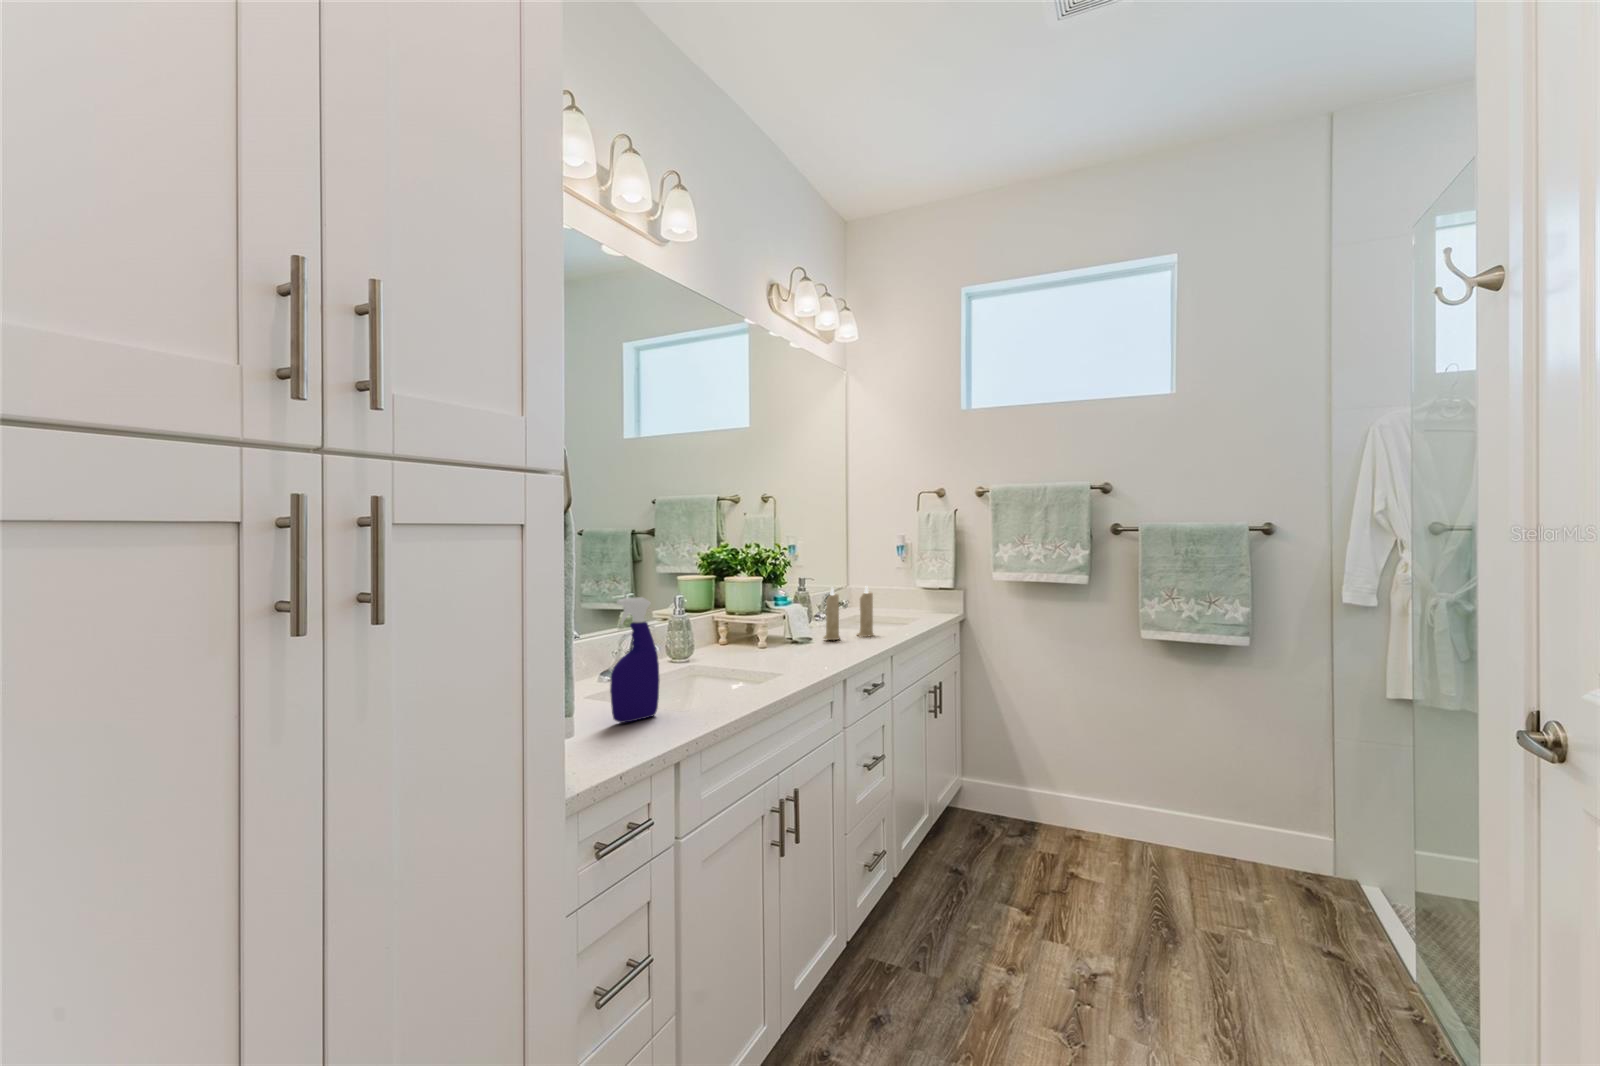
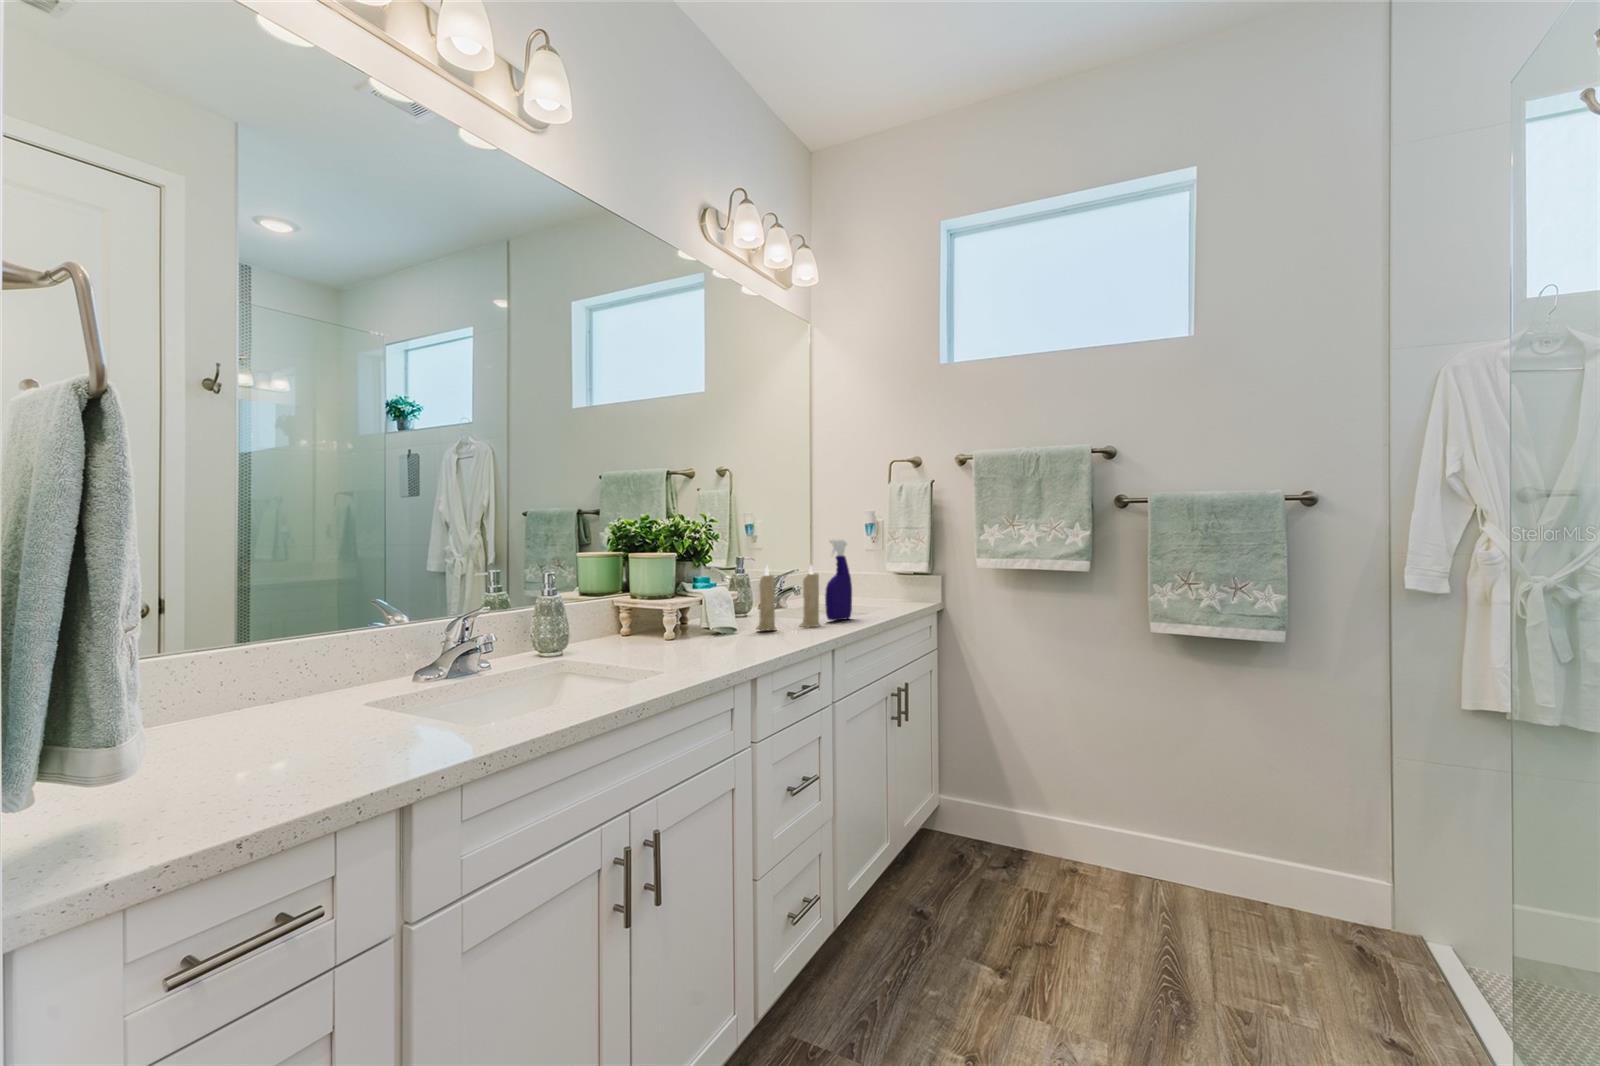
spray bottle: present [610,597,659,723] -> present [825,540,852,621]

